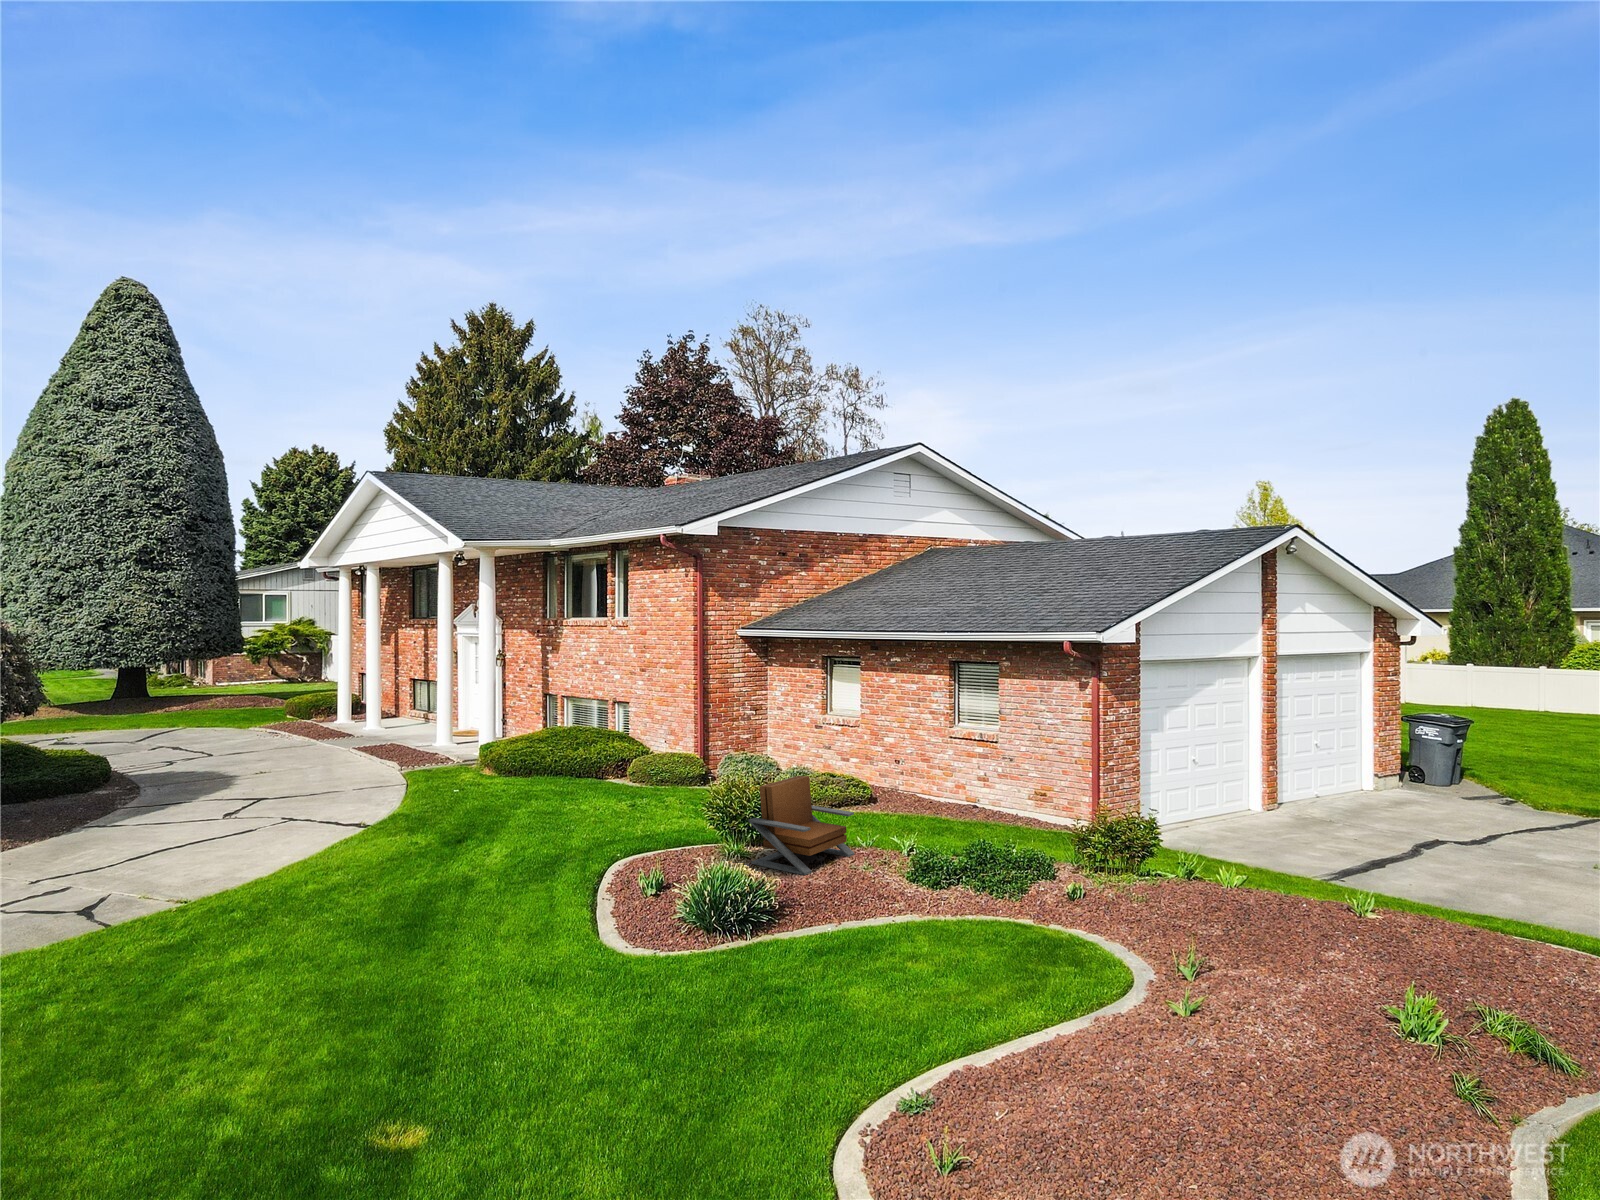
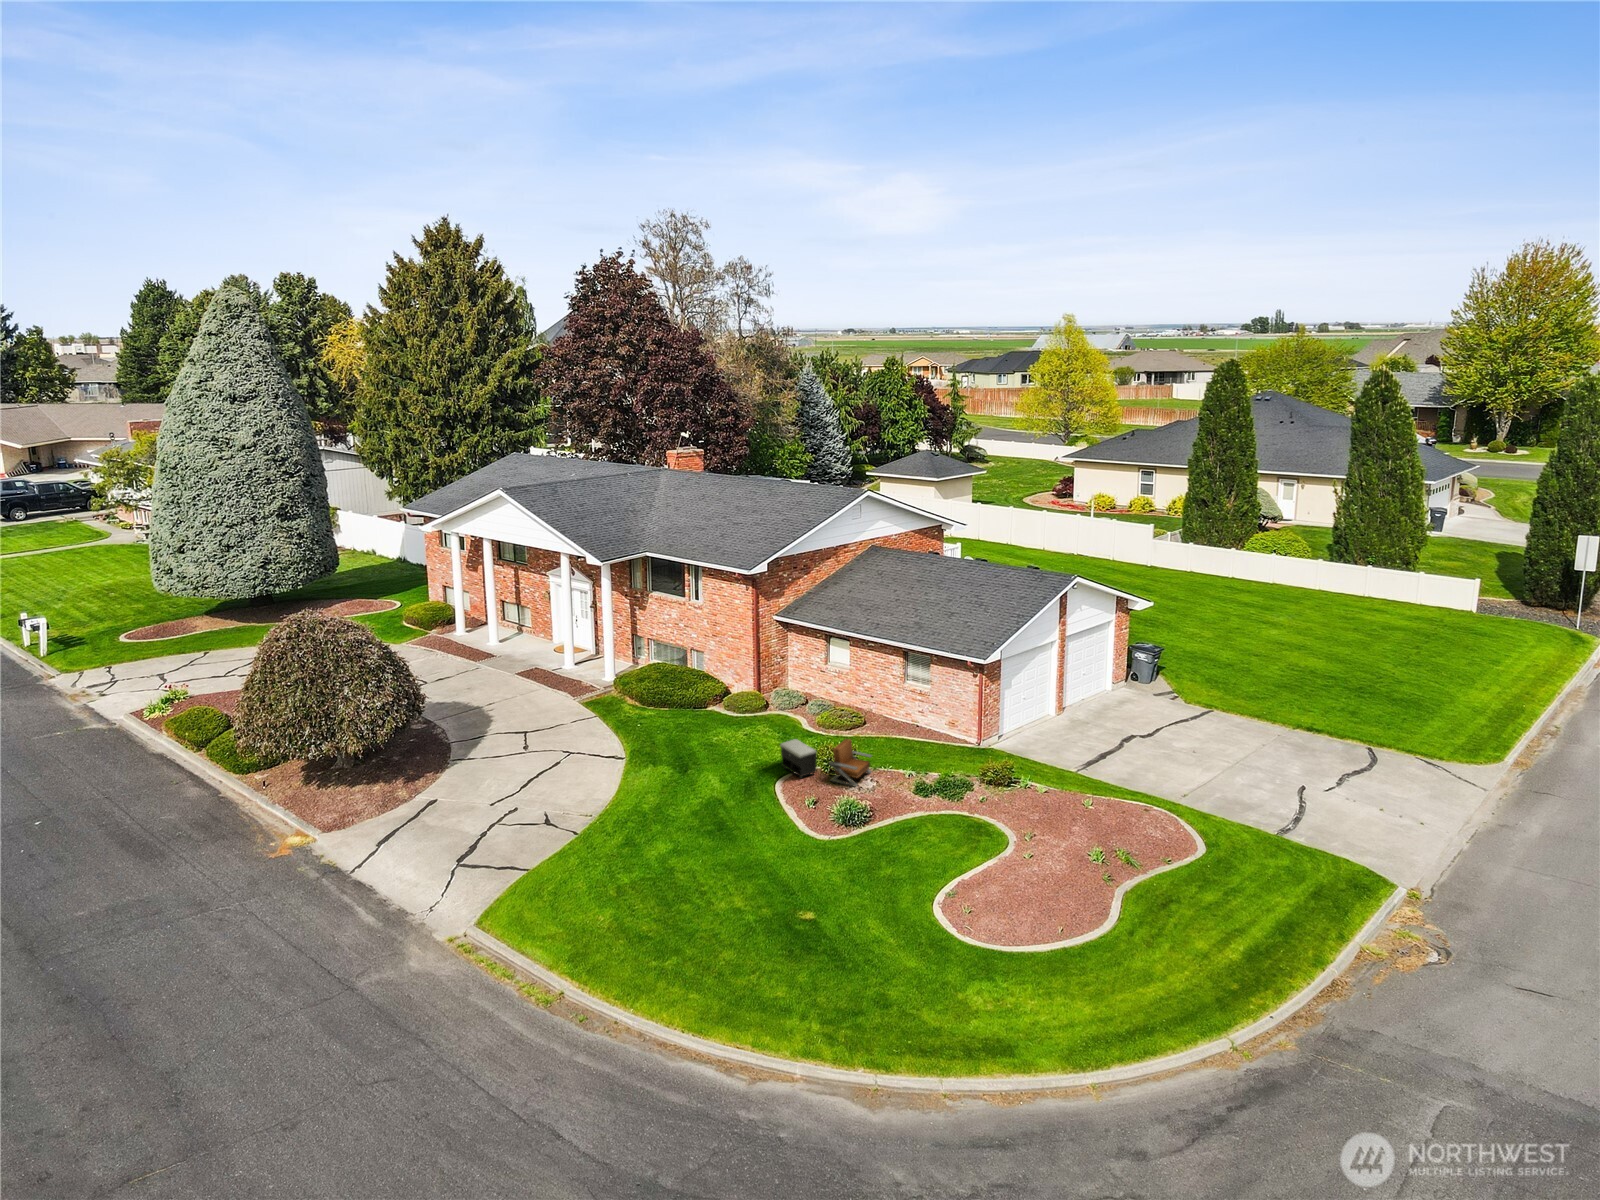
storage bench: none [659,781,729,858] -> present [780,739,817,777]

